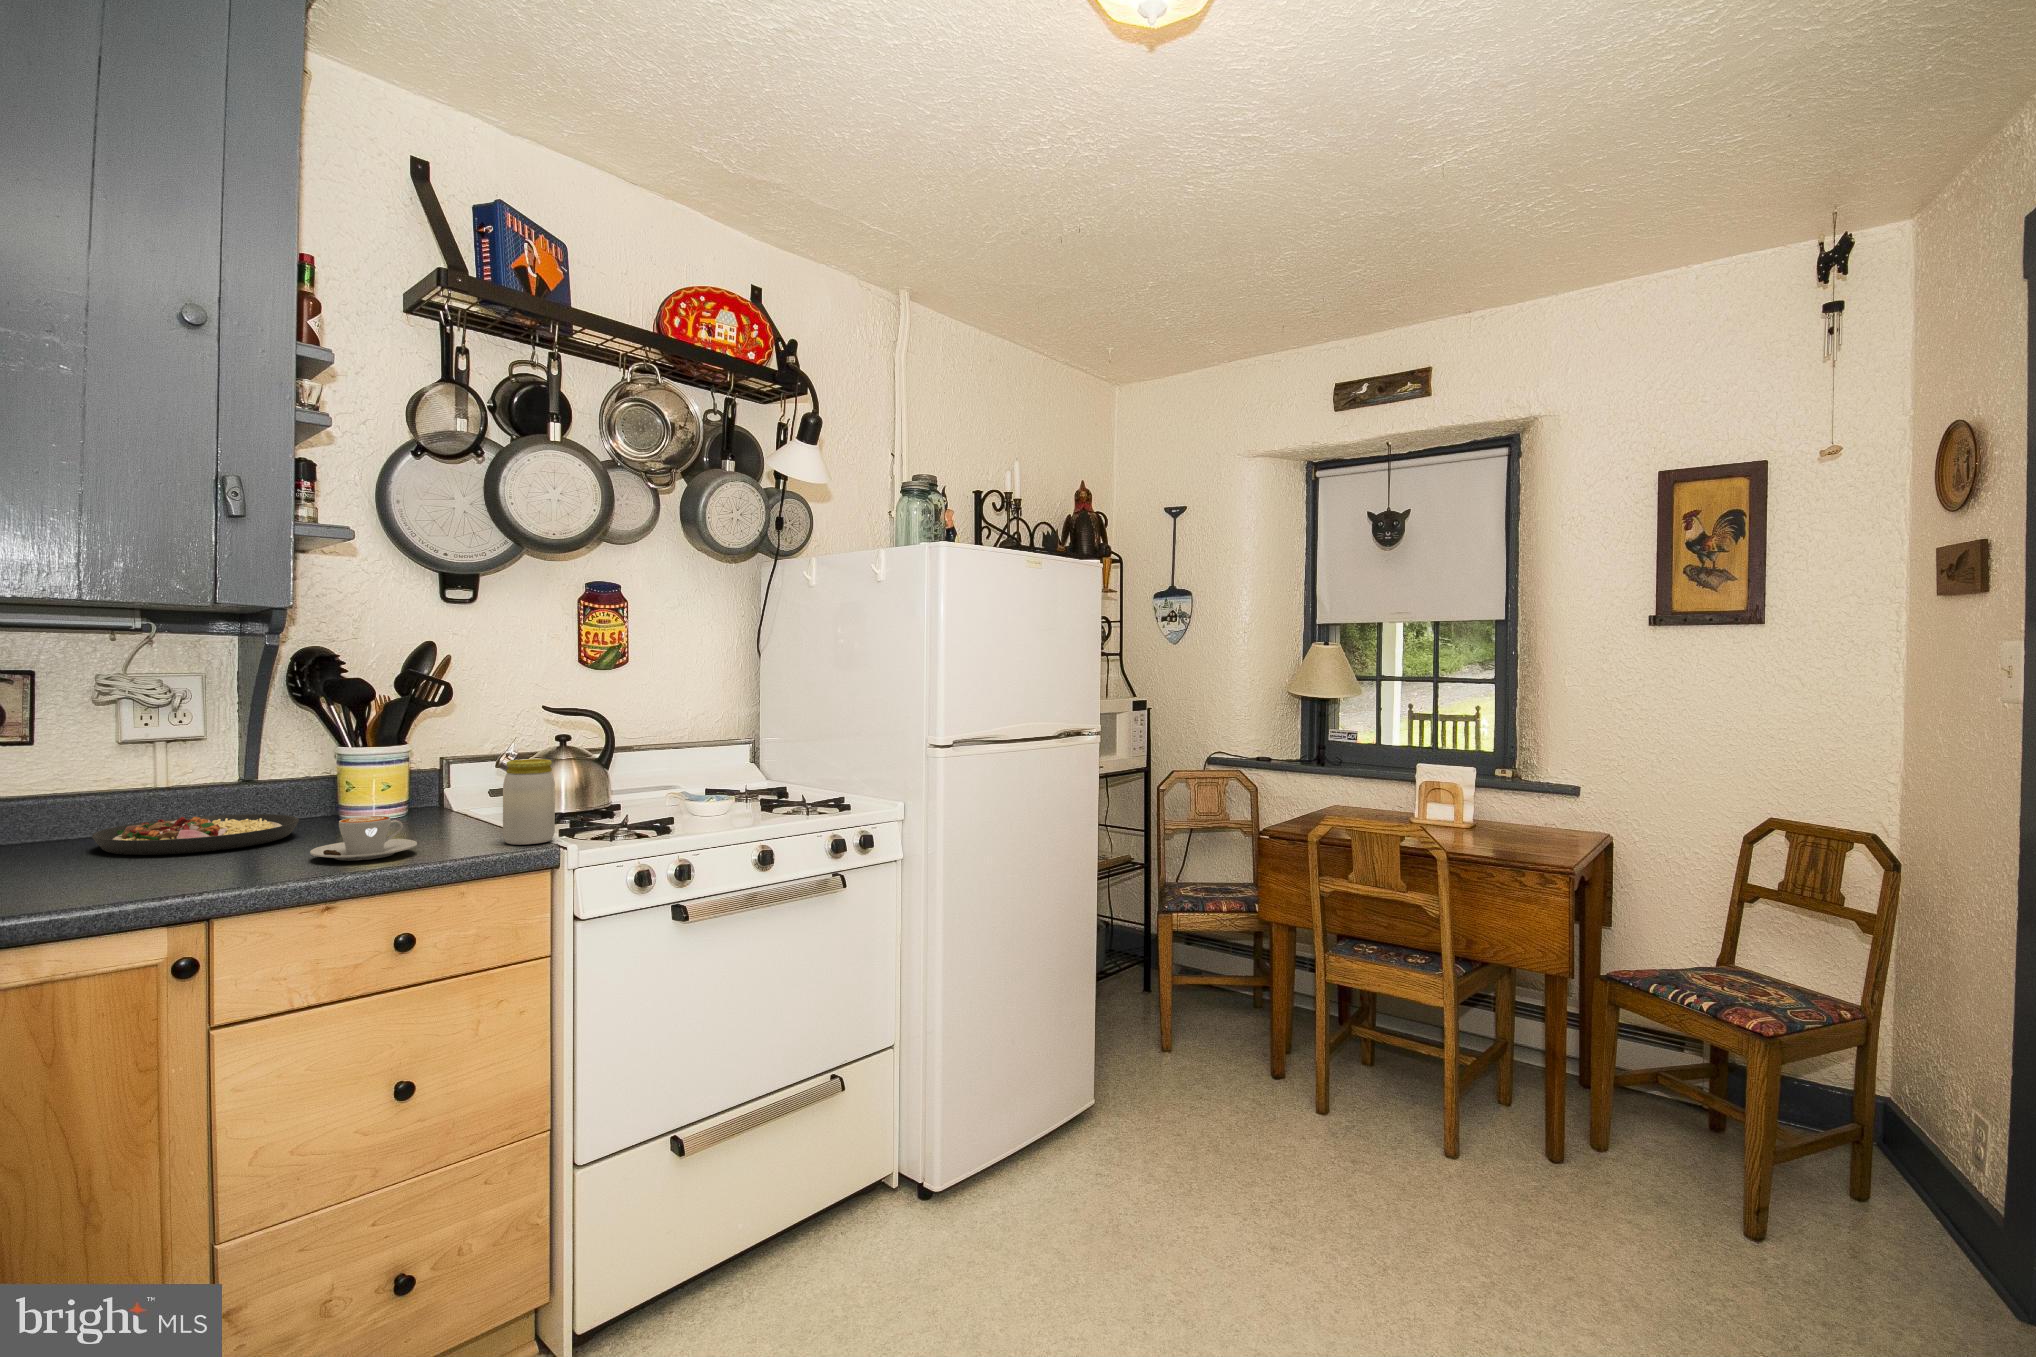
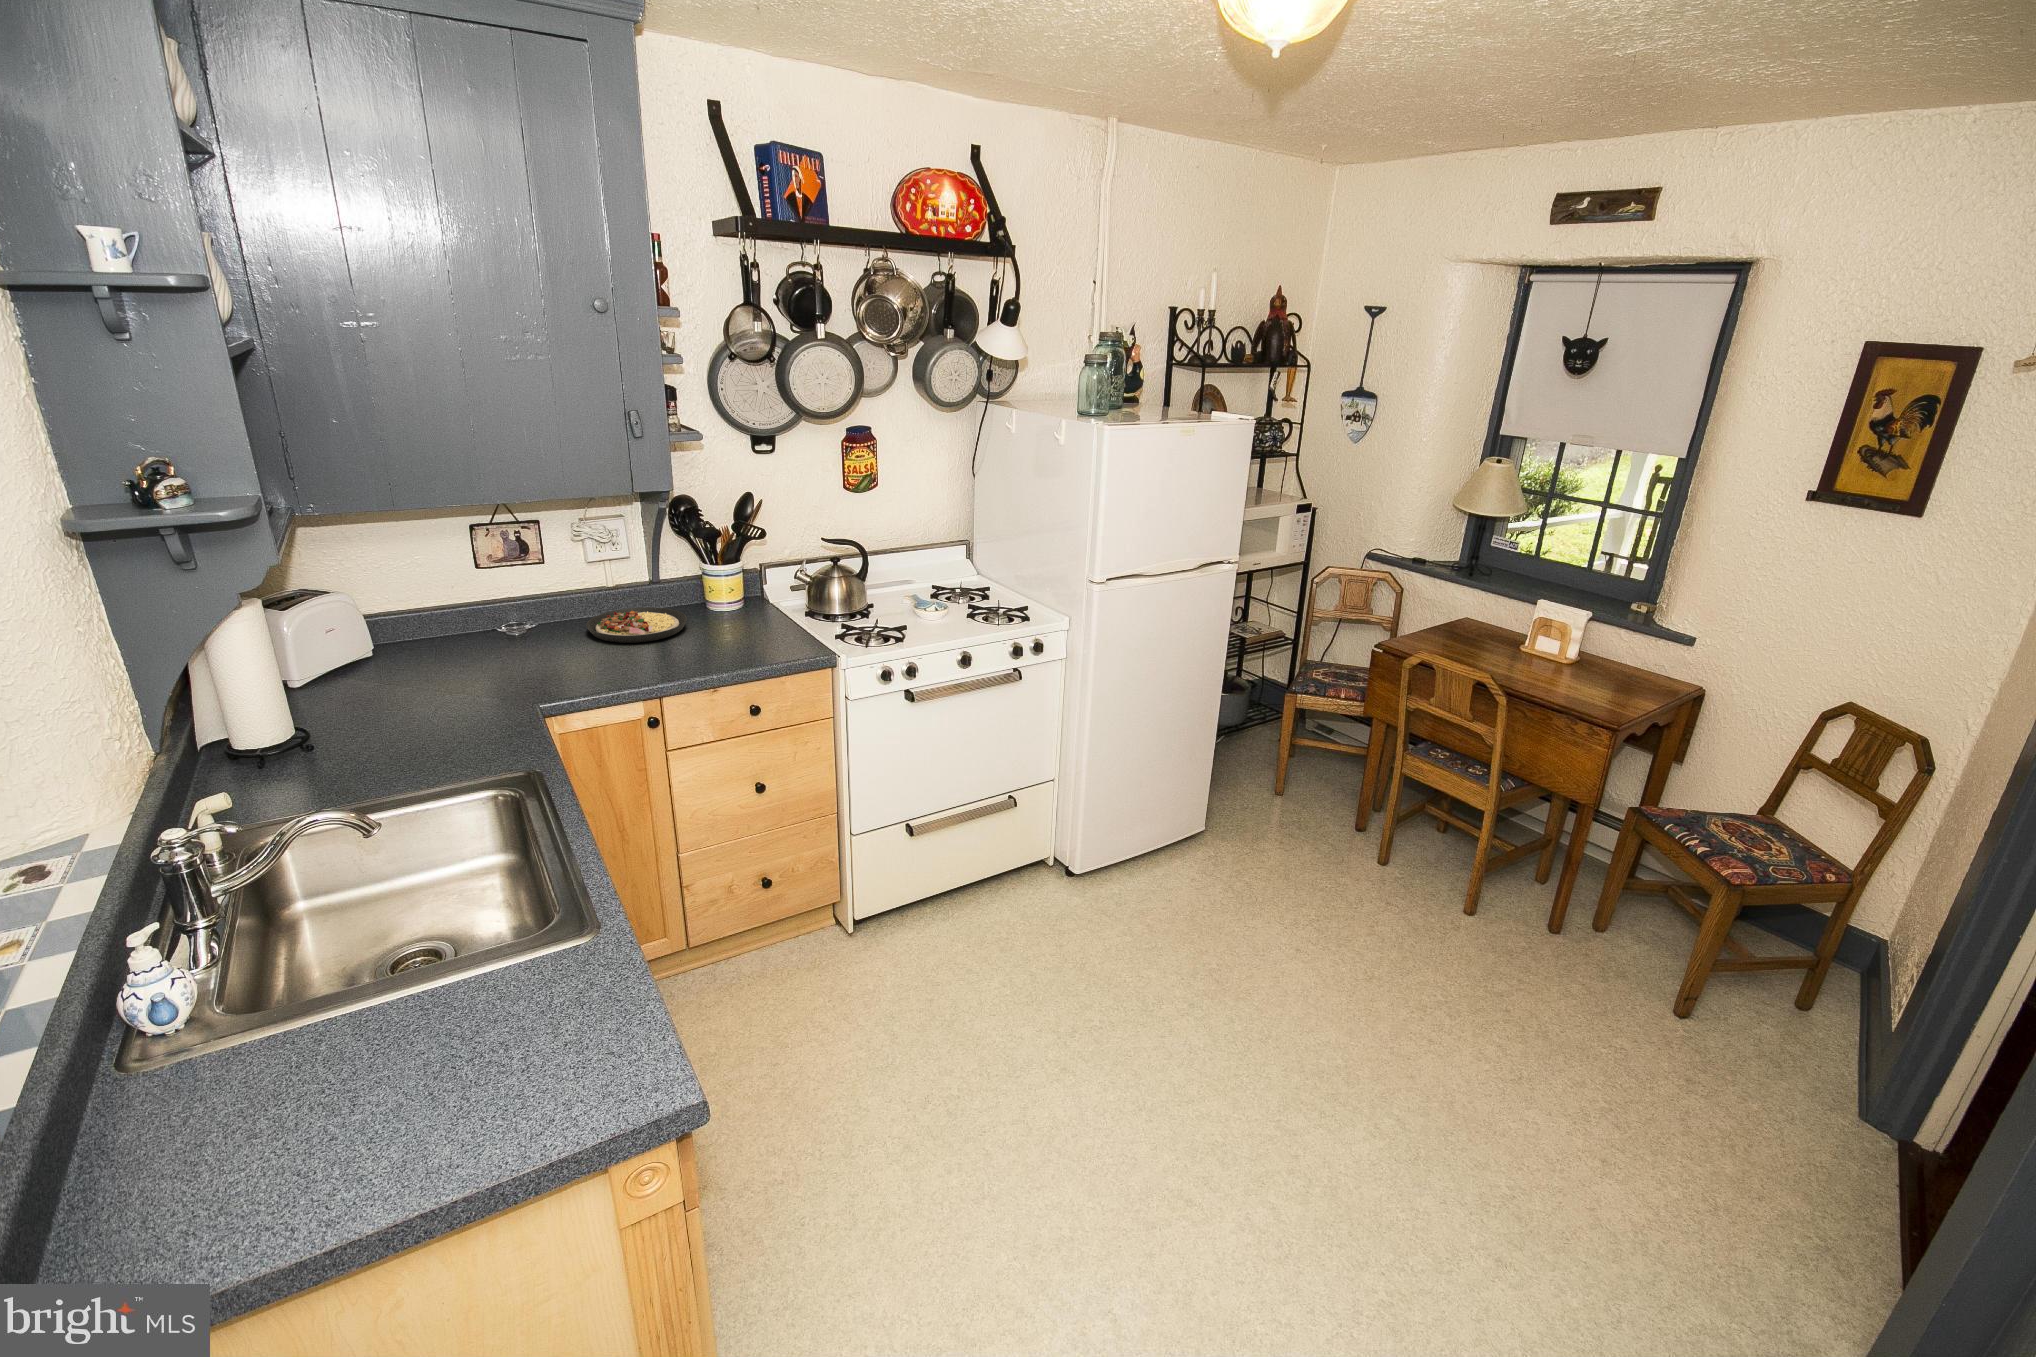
jar: present [503,759,555,845] -> none [801,594,832,651]
coffee cup: present [310,816,417,861] -> none [700,630,755,660]

